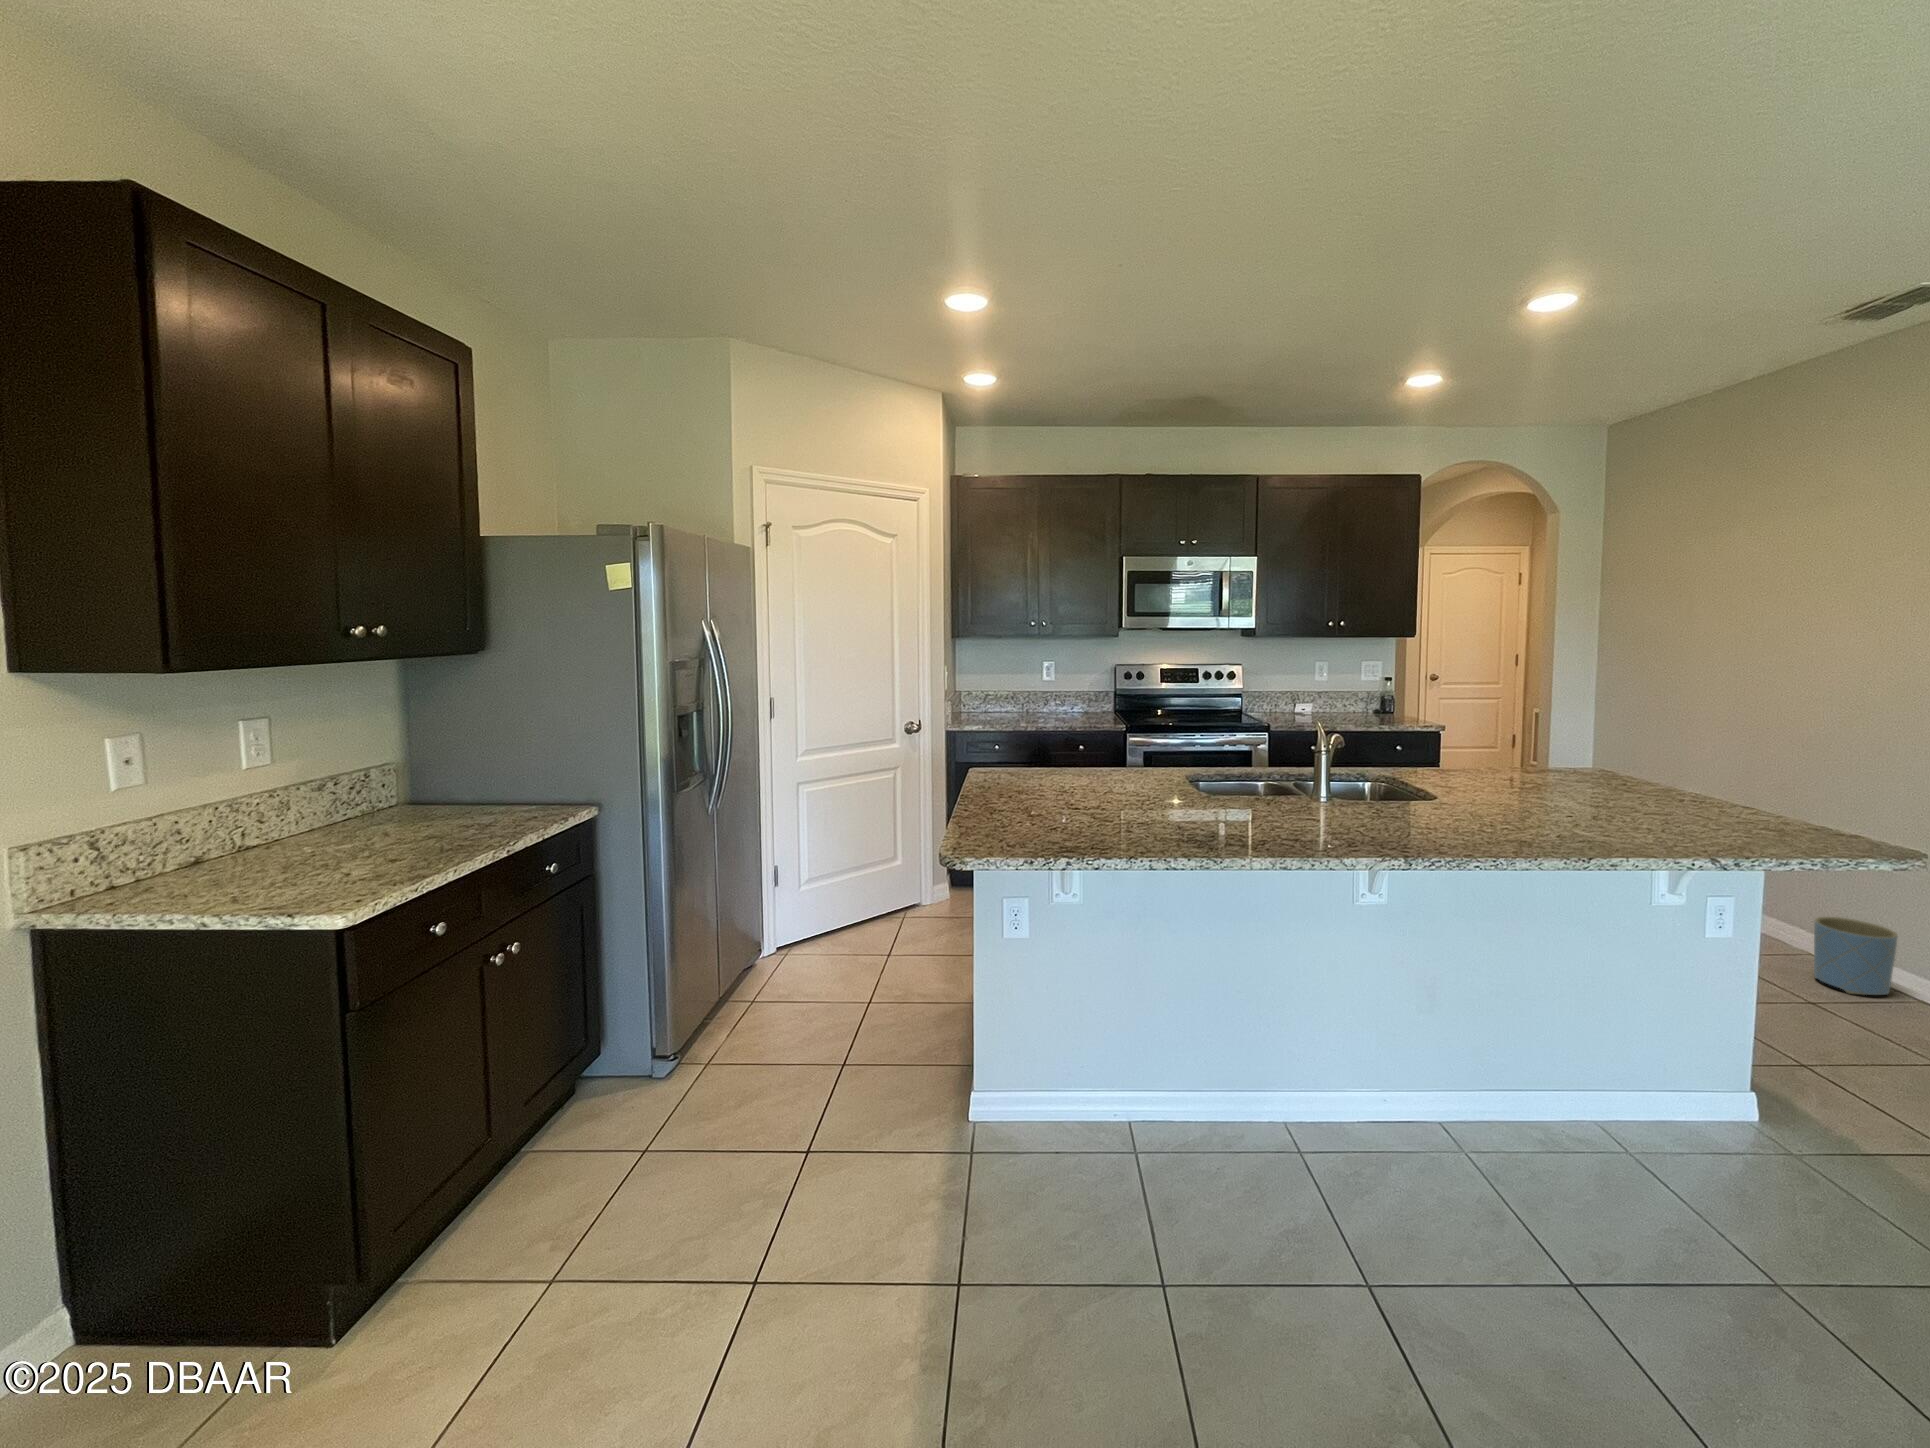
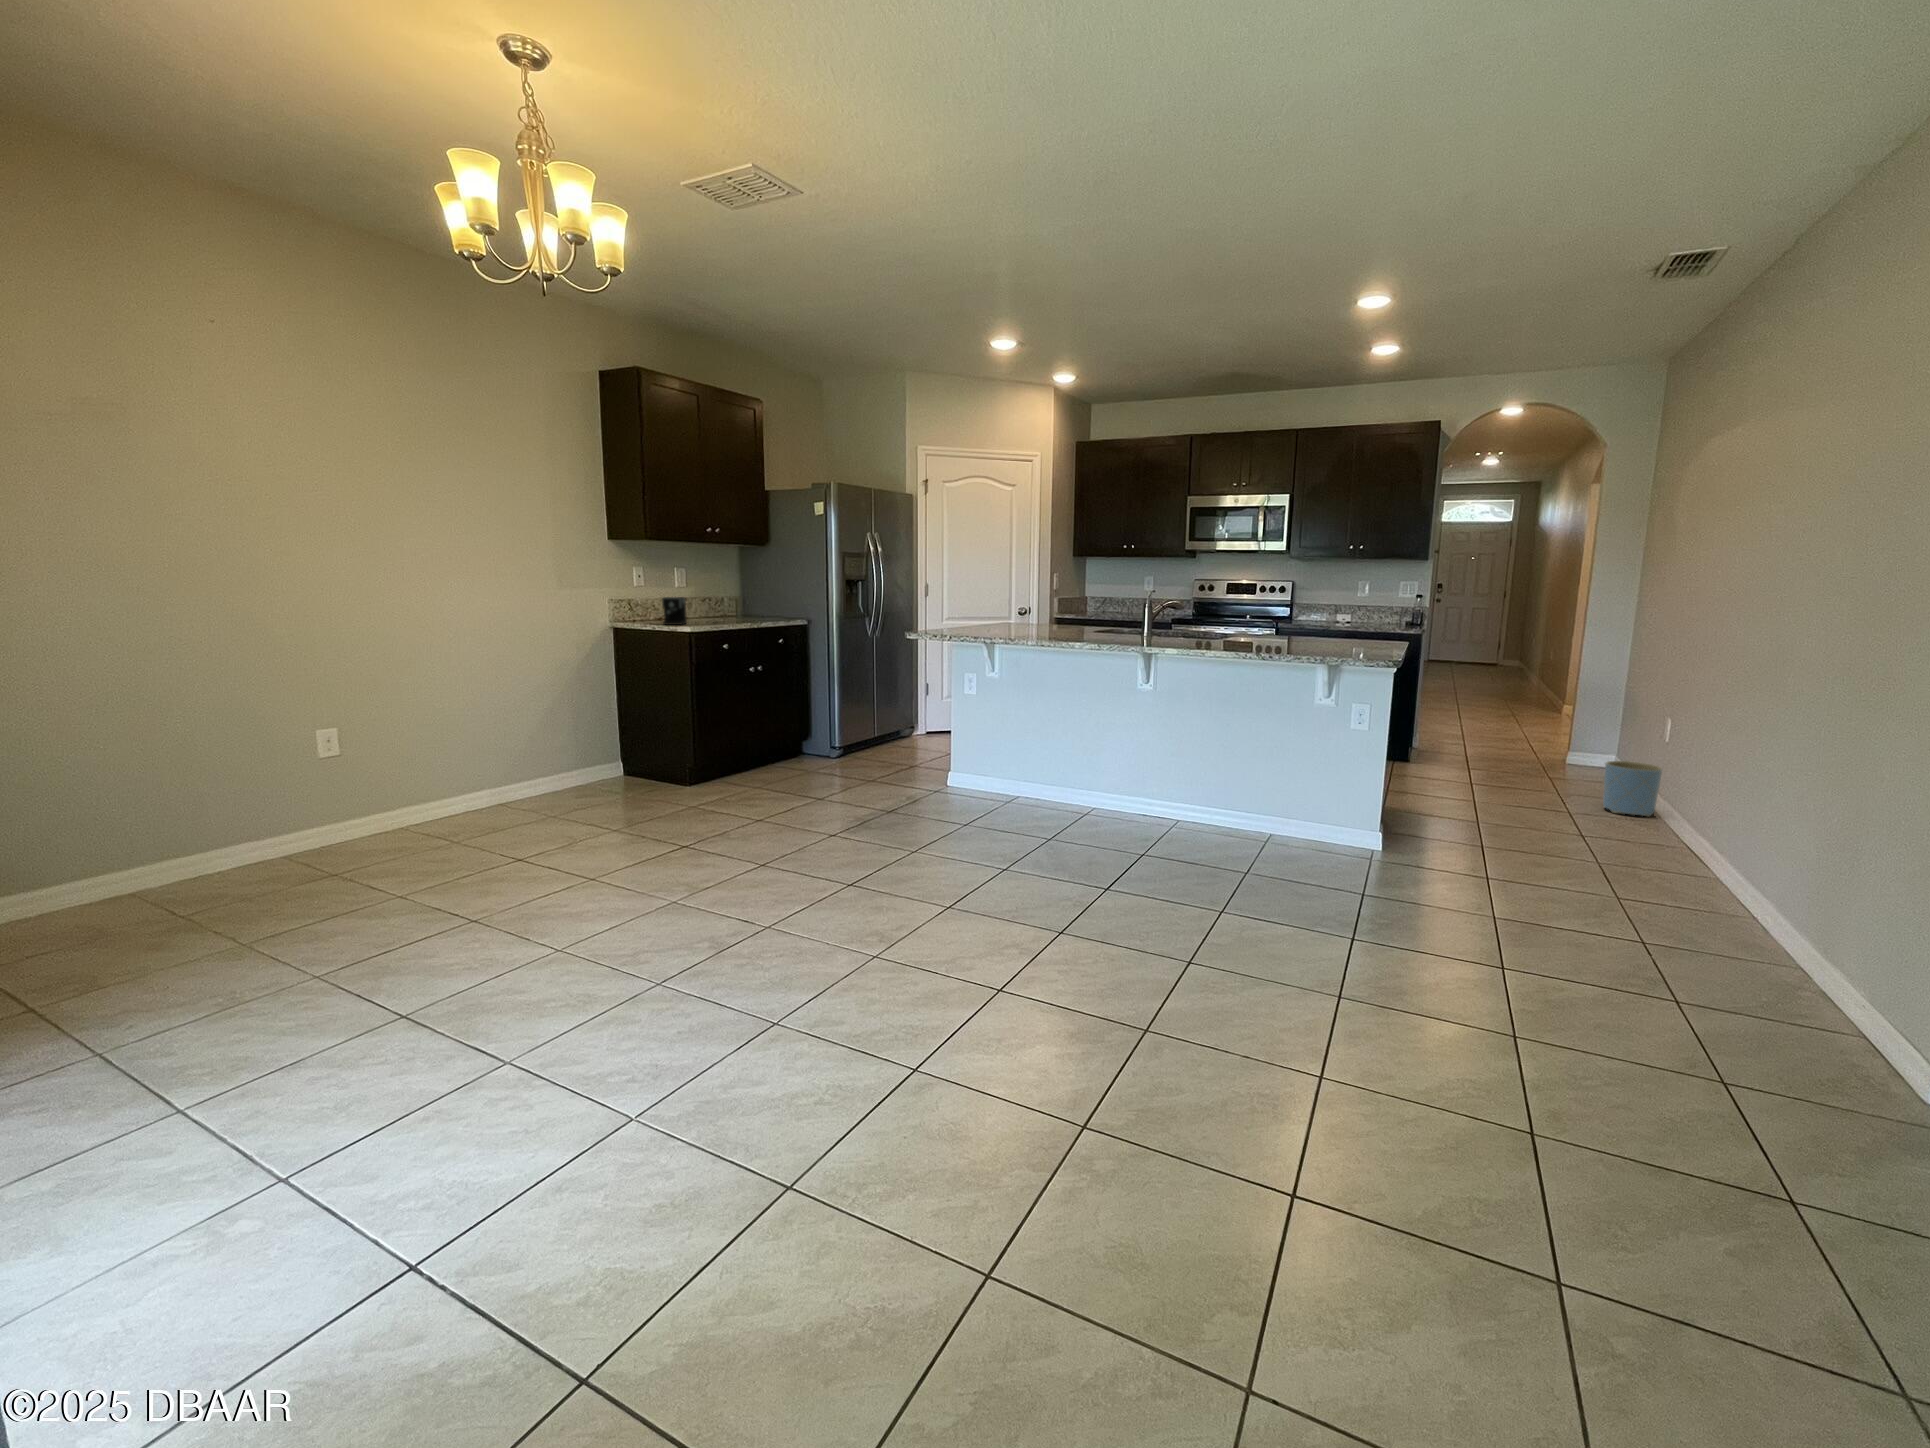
coffee maker: none [187,800,365,892] -> present [662,597,714,625]

